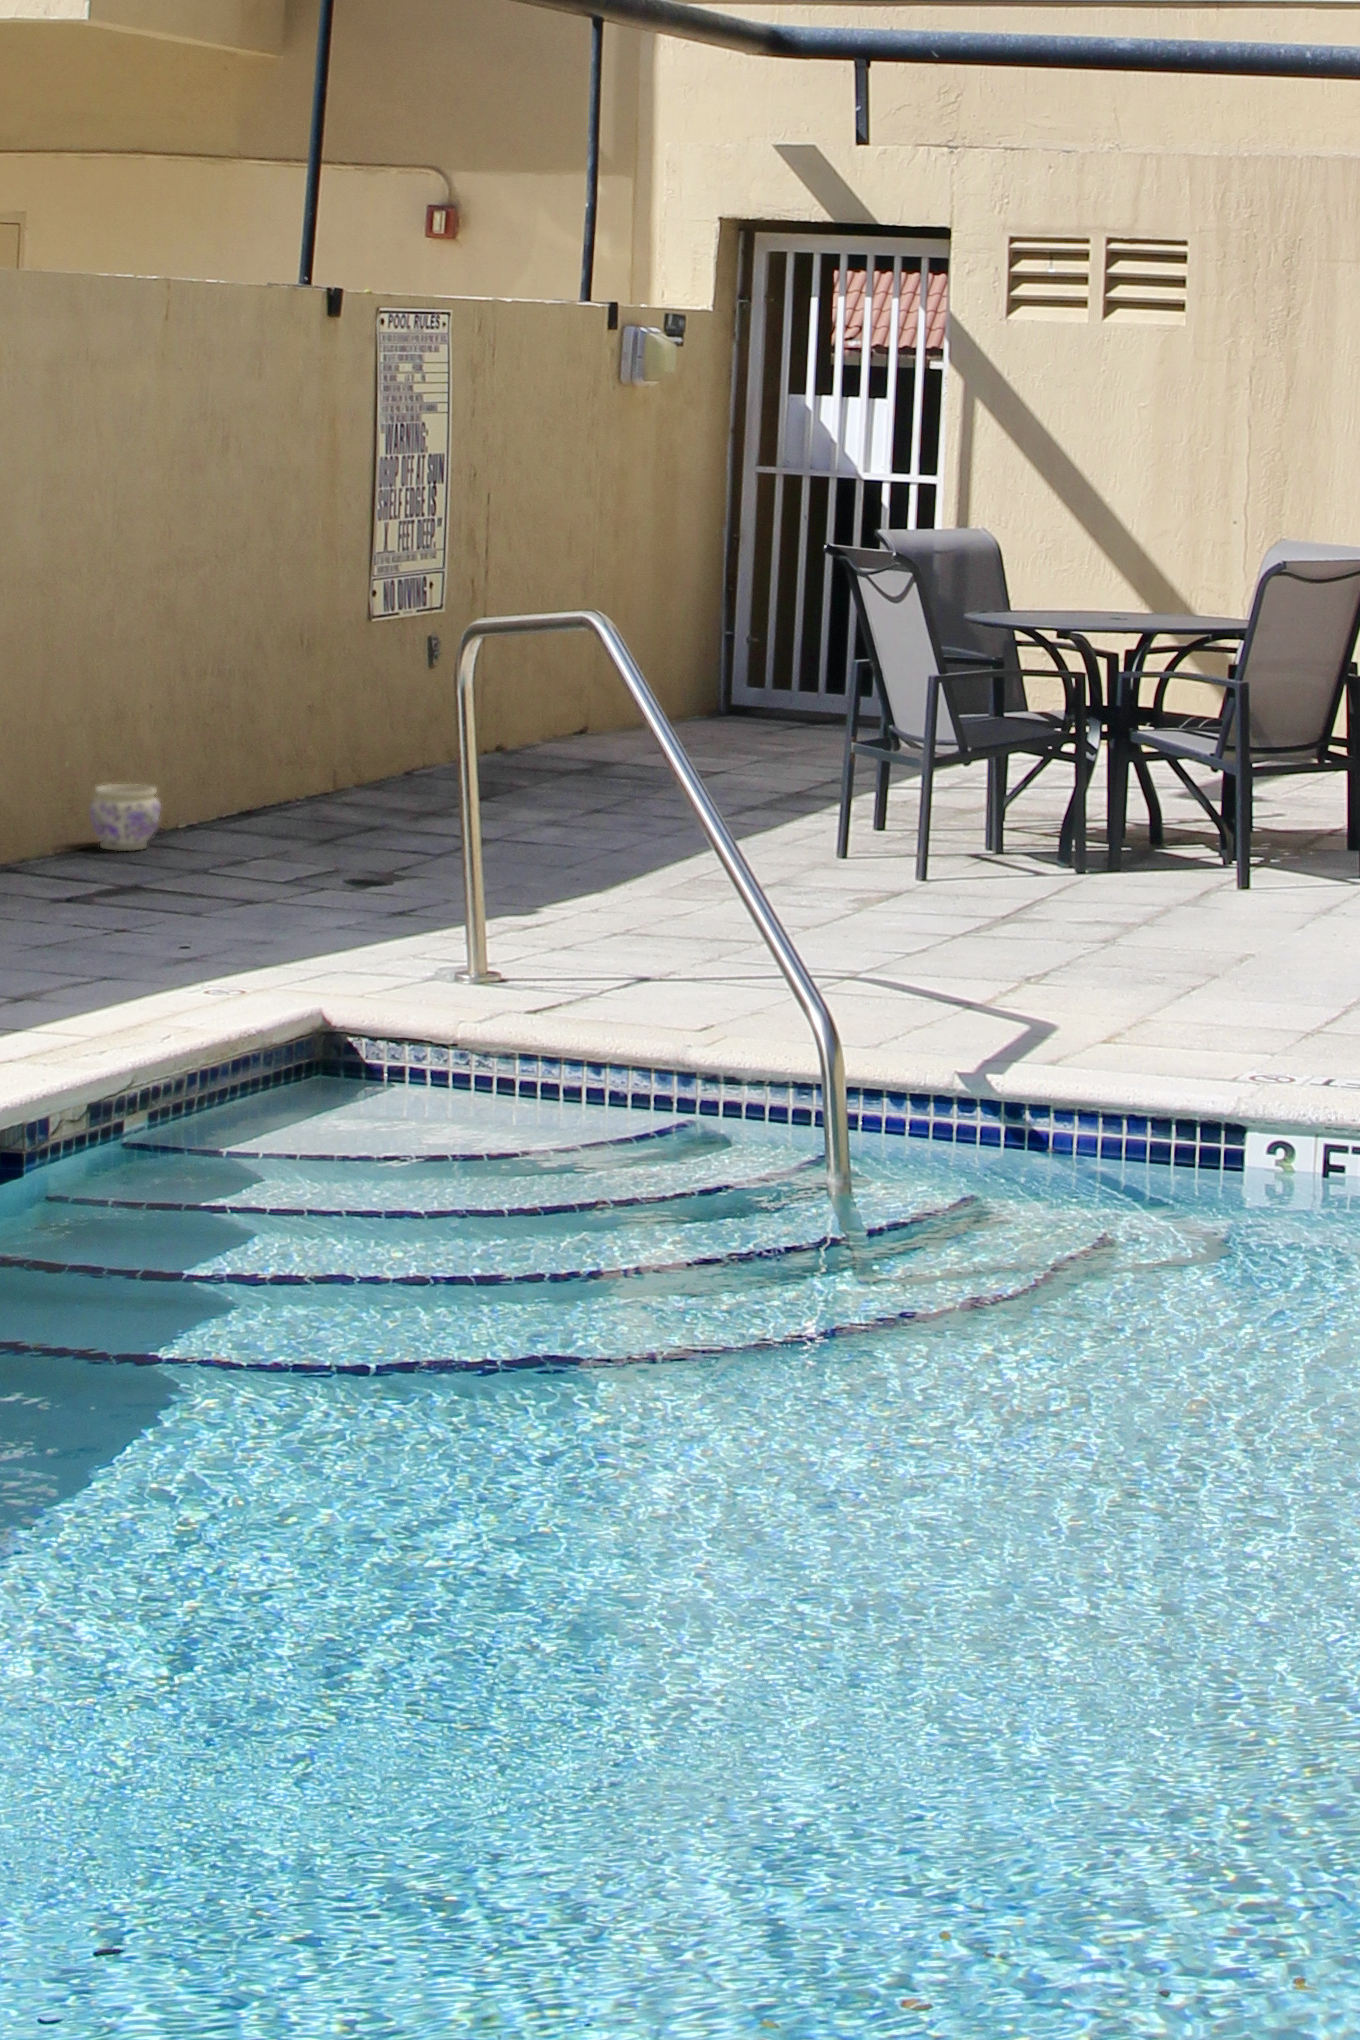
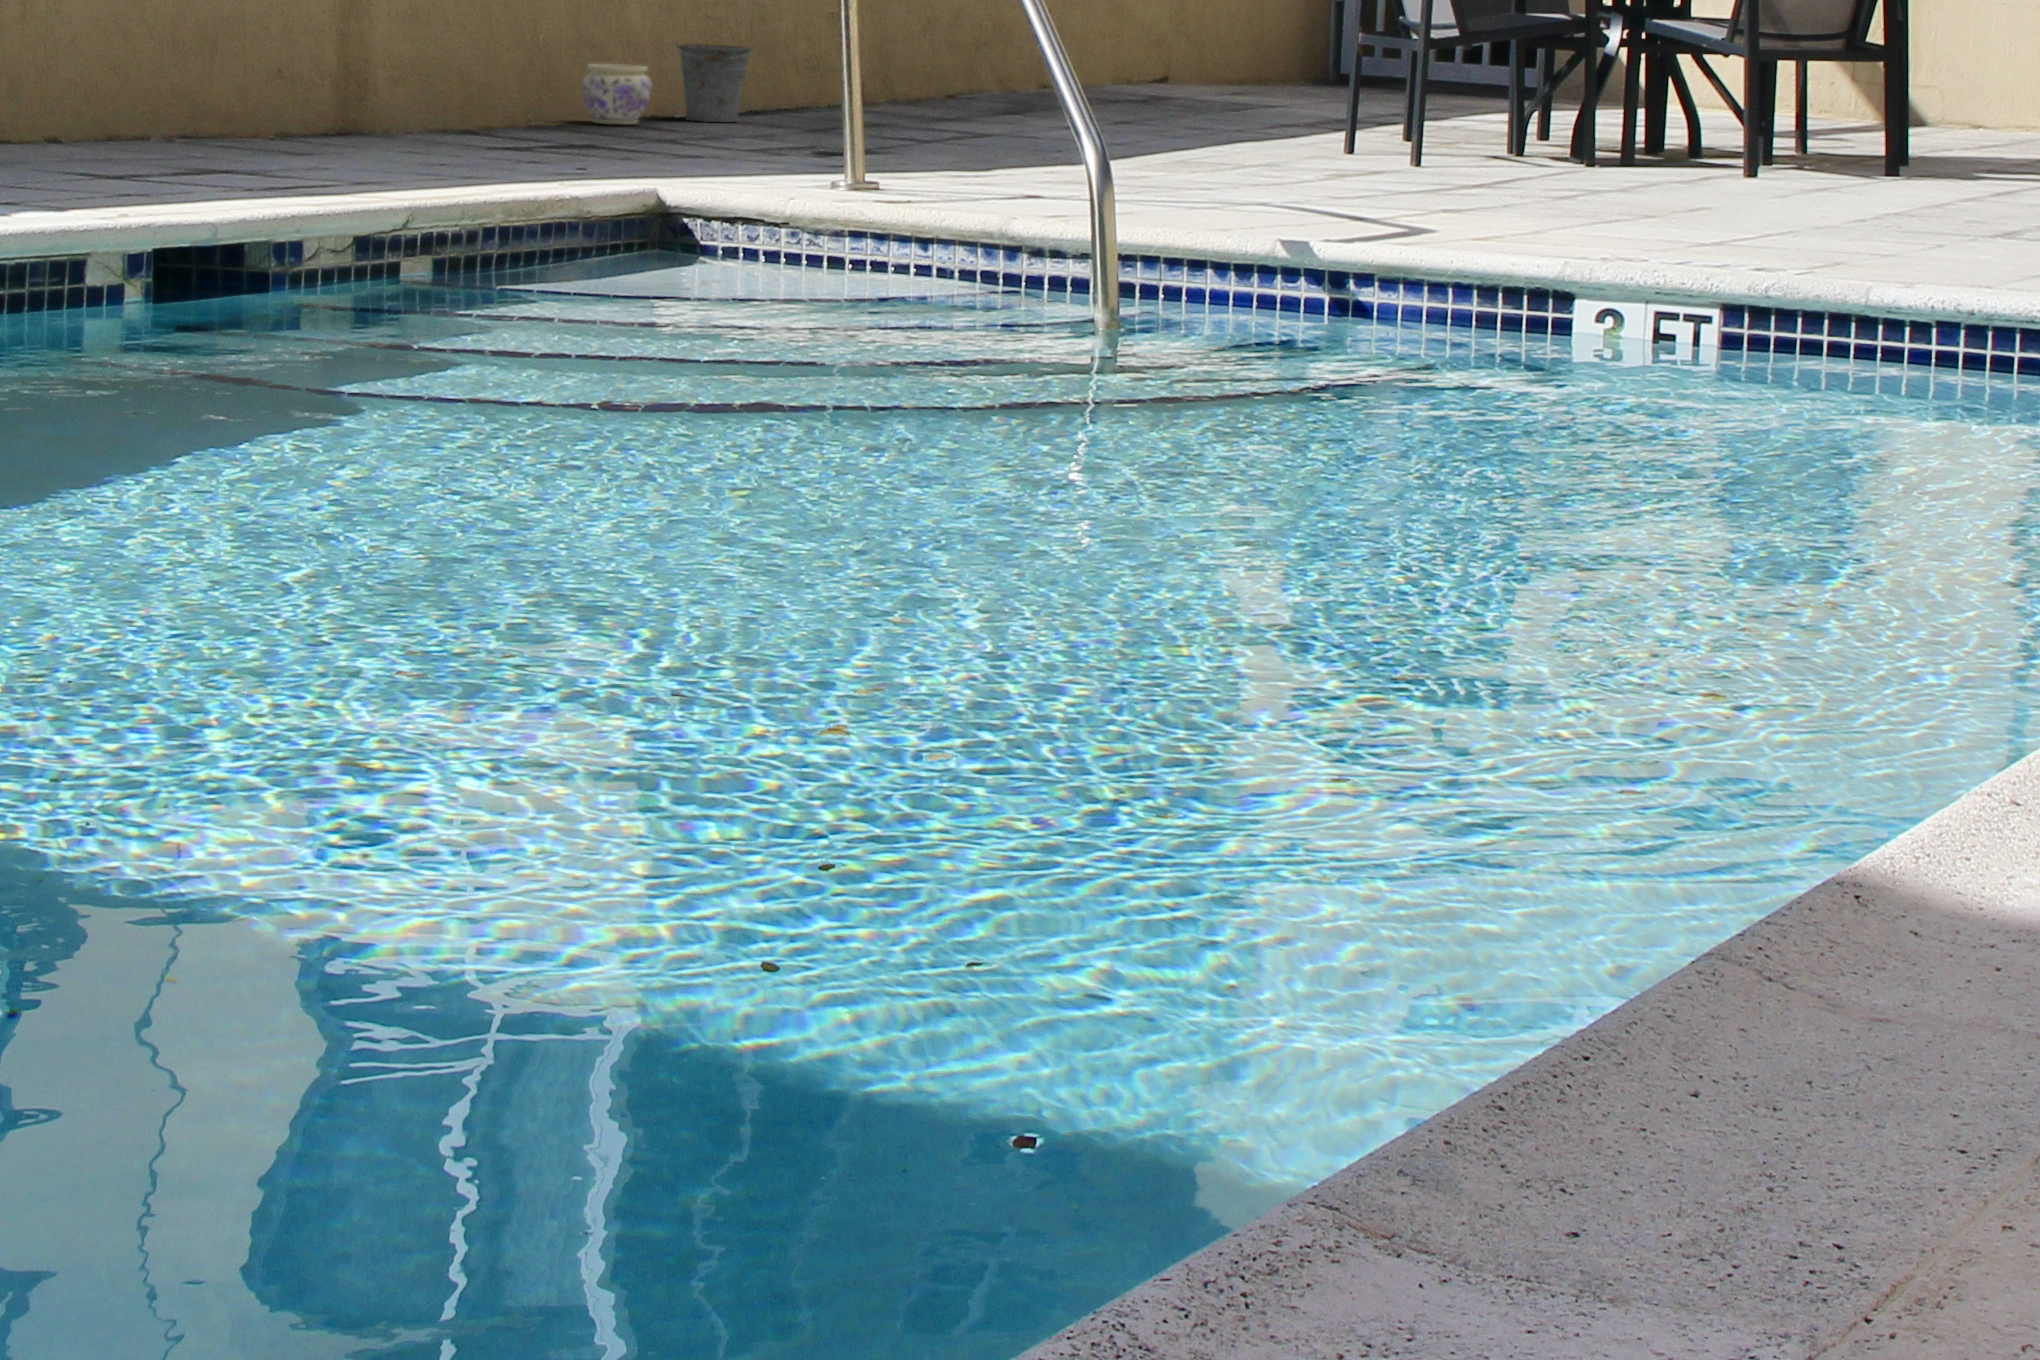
bucket: none [173,751,254,834] -> present [676,43,754,122]

